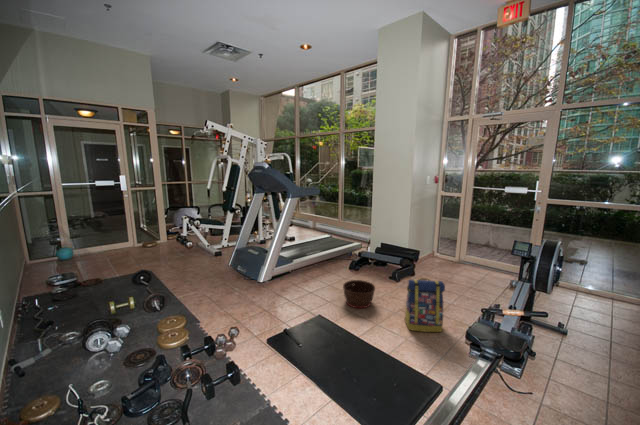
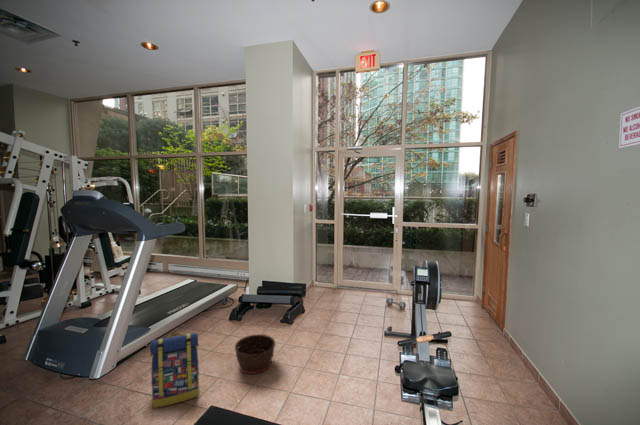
backpack: present [405,278,445,332] -> present [150,333,199,408]

